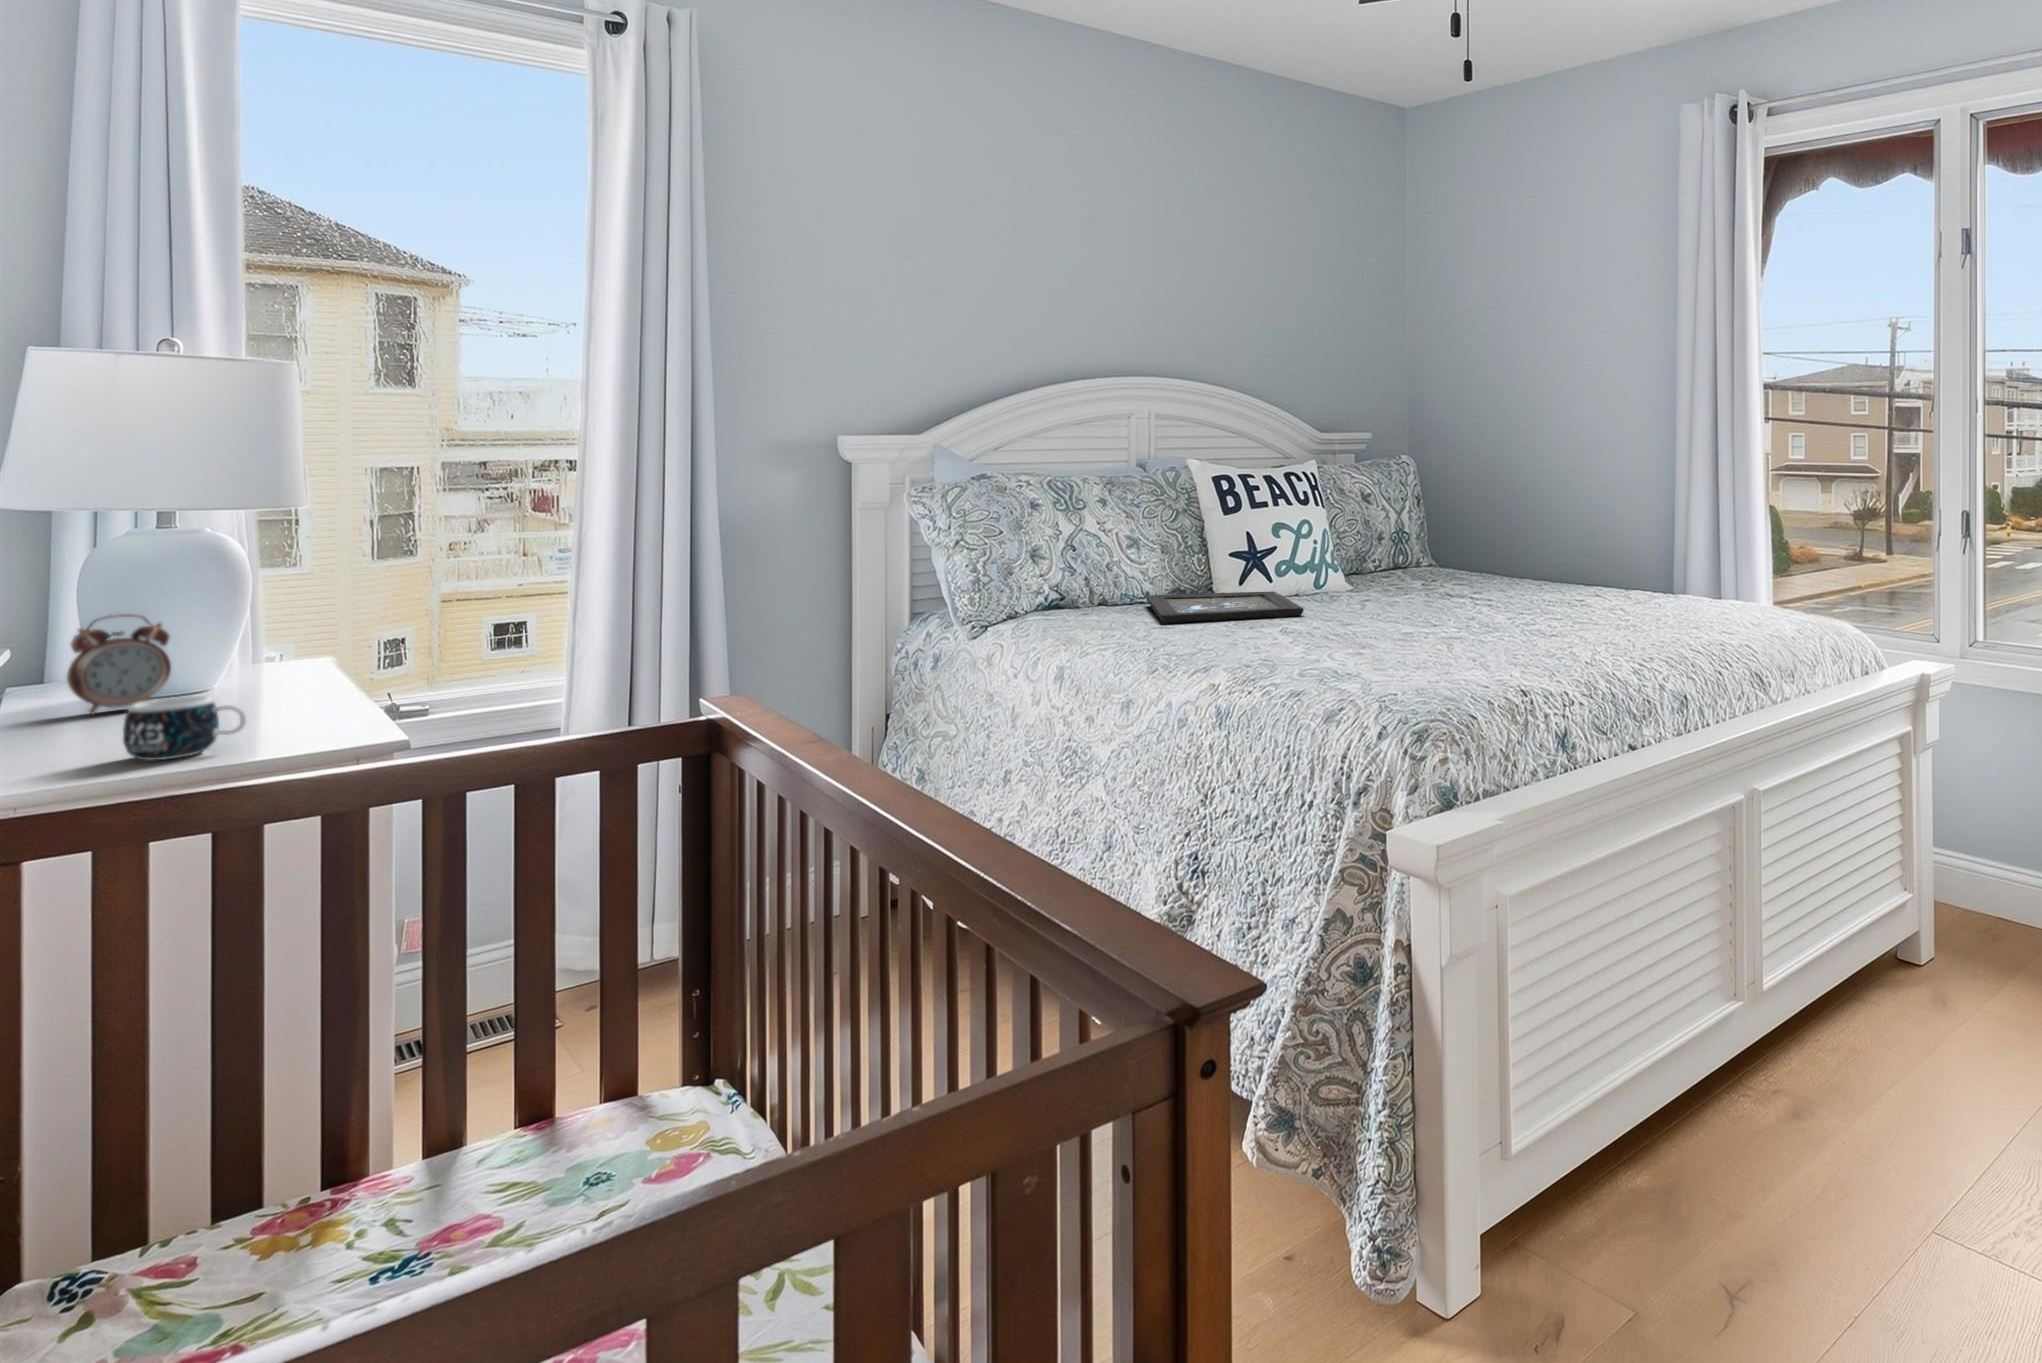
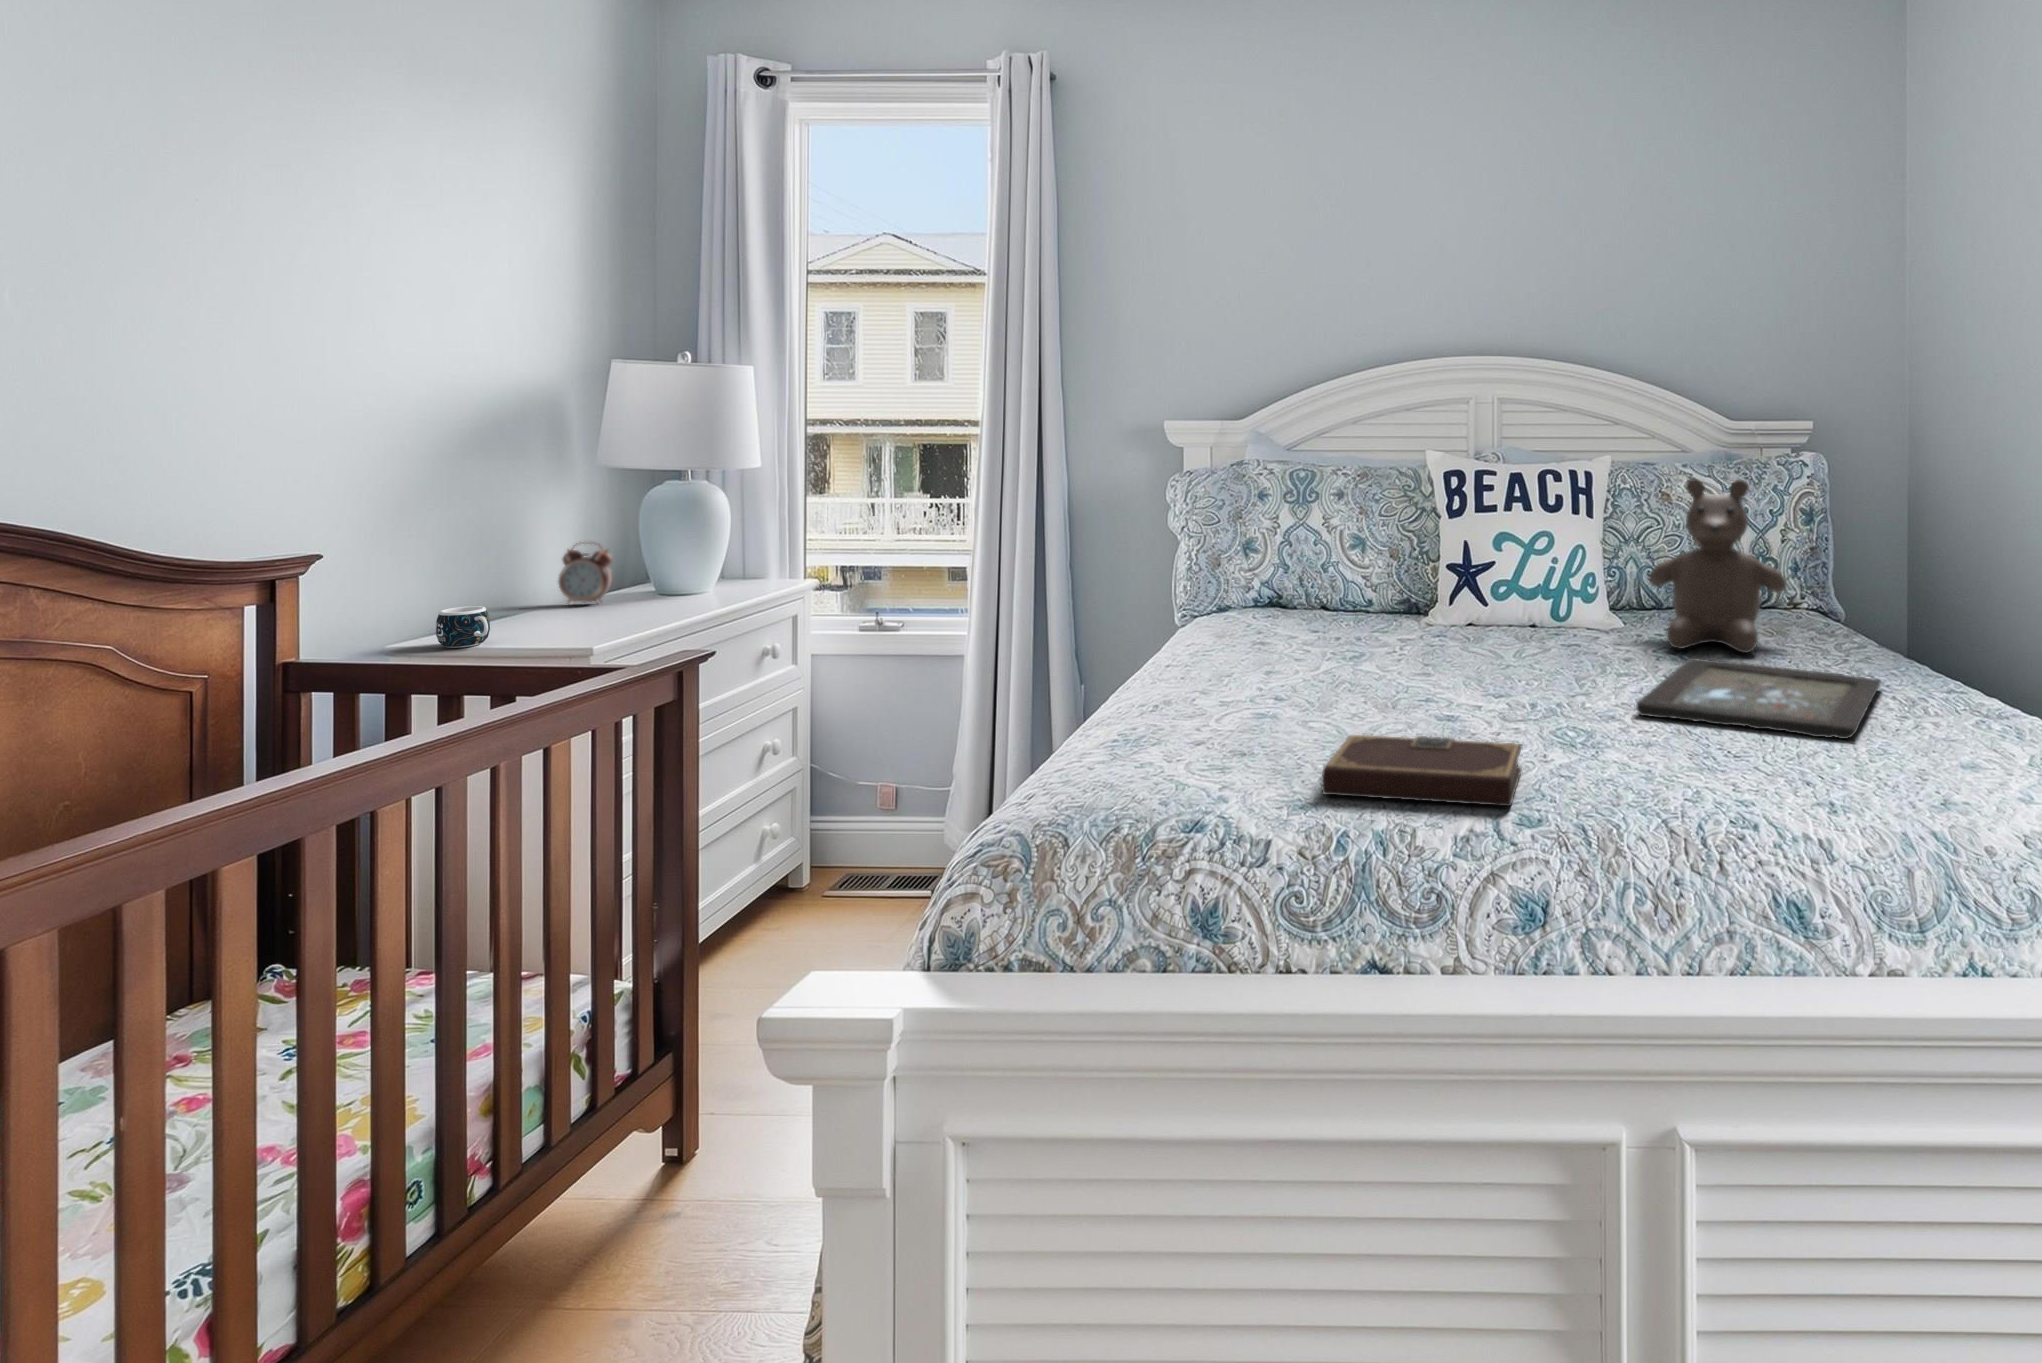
teddy bear: none [1391,469,1488,593] -> present [1648,479,1787,653]
tray: present [1146,591,1303,623] -> present [1636,658,1881,739]
notebook: none [1488,623,1636,664] -> present [1322,735,1522,806]

